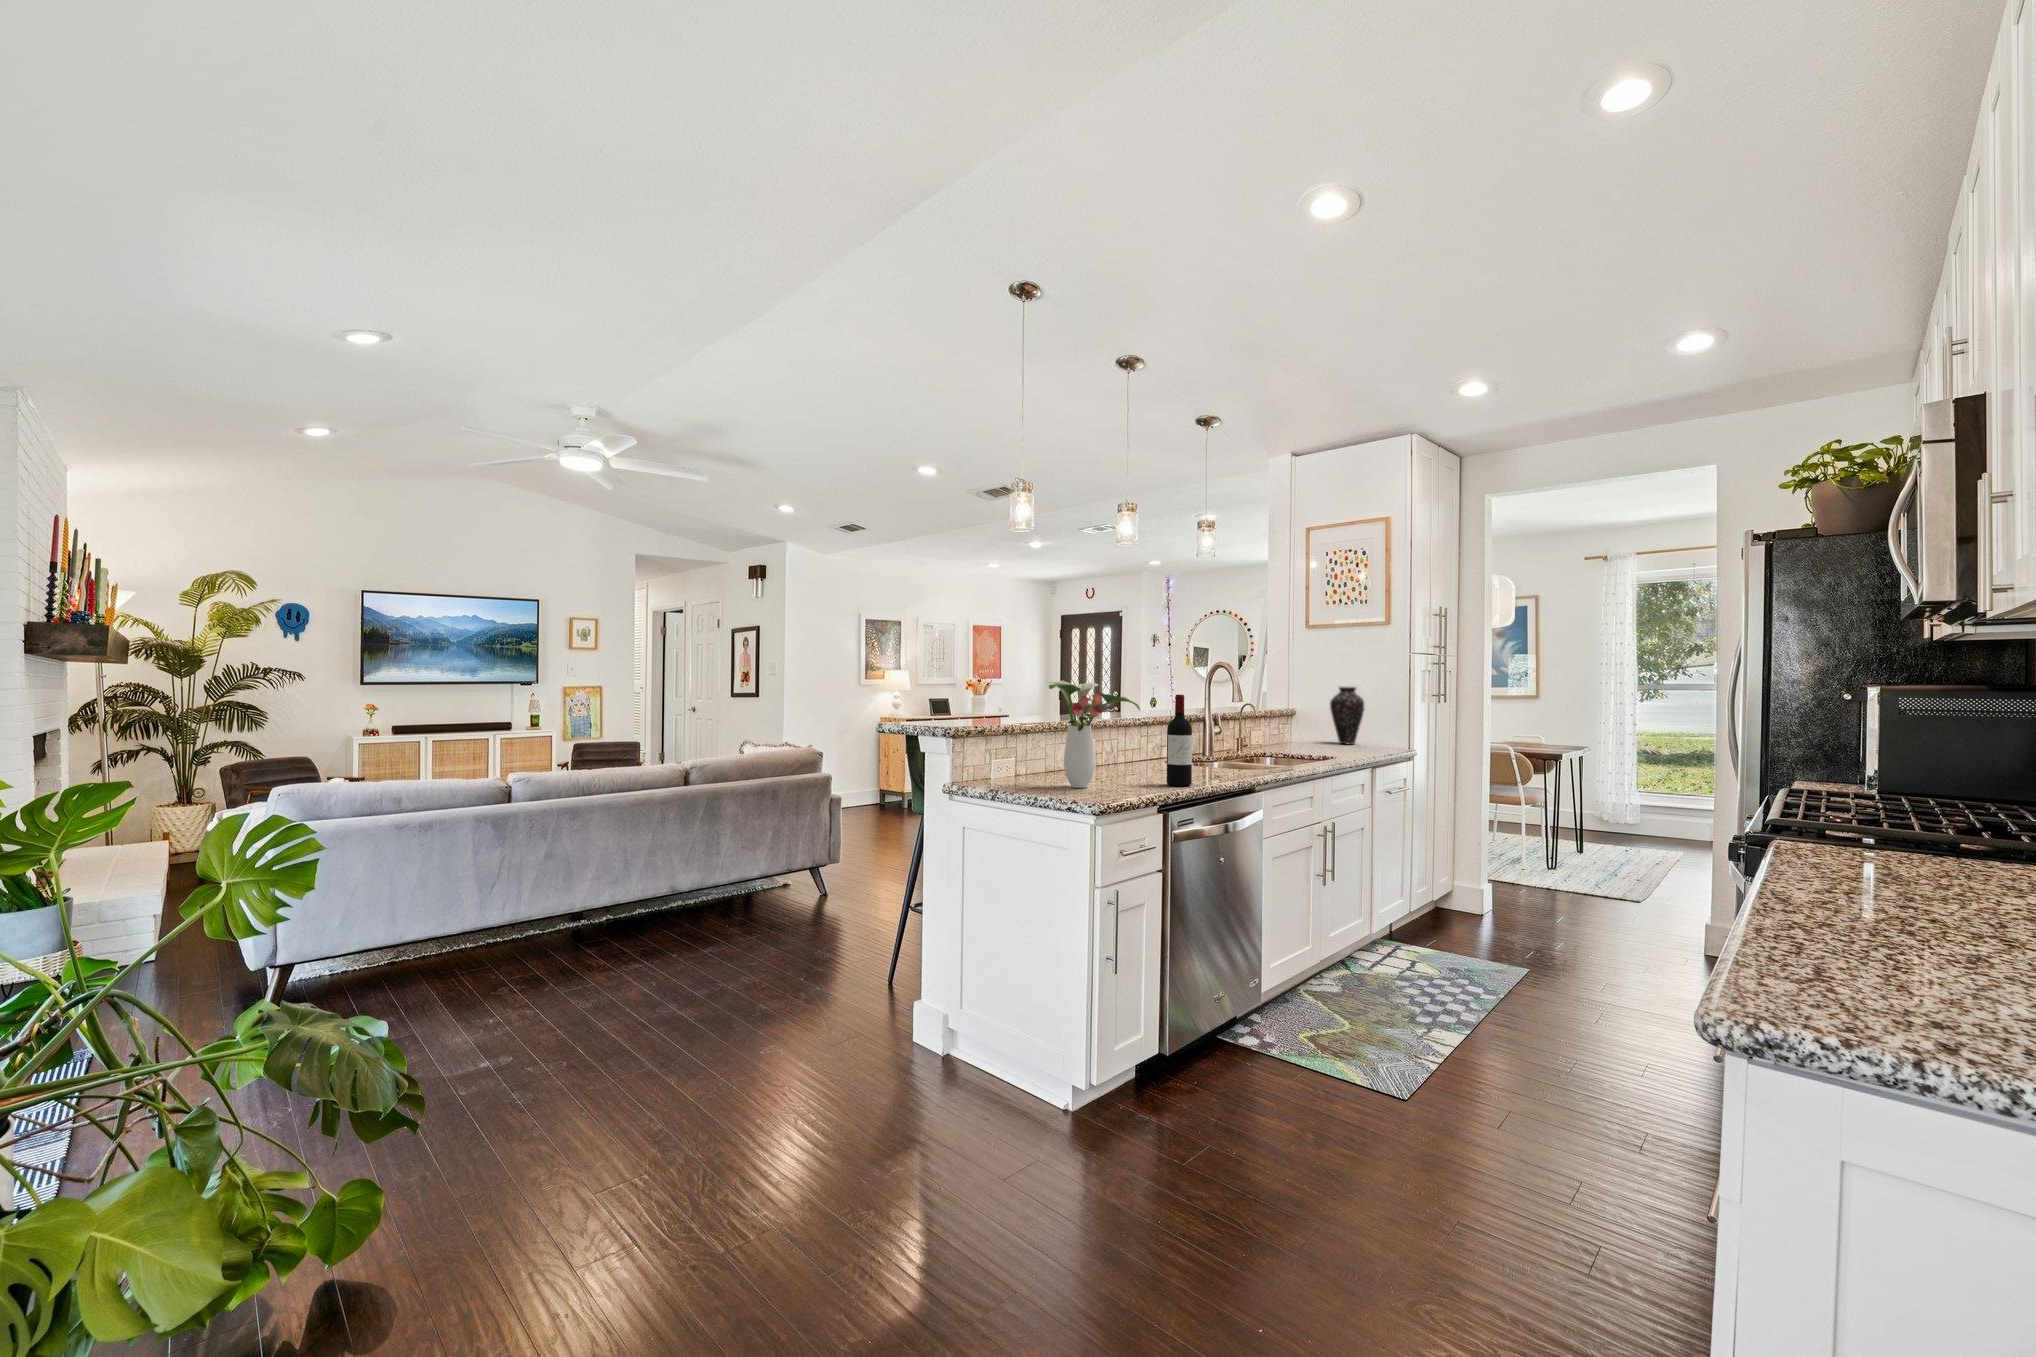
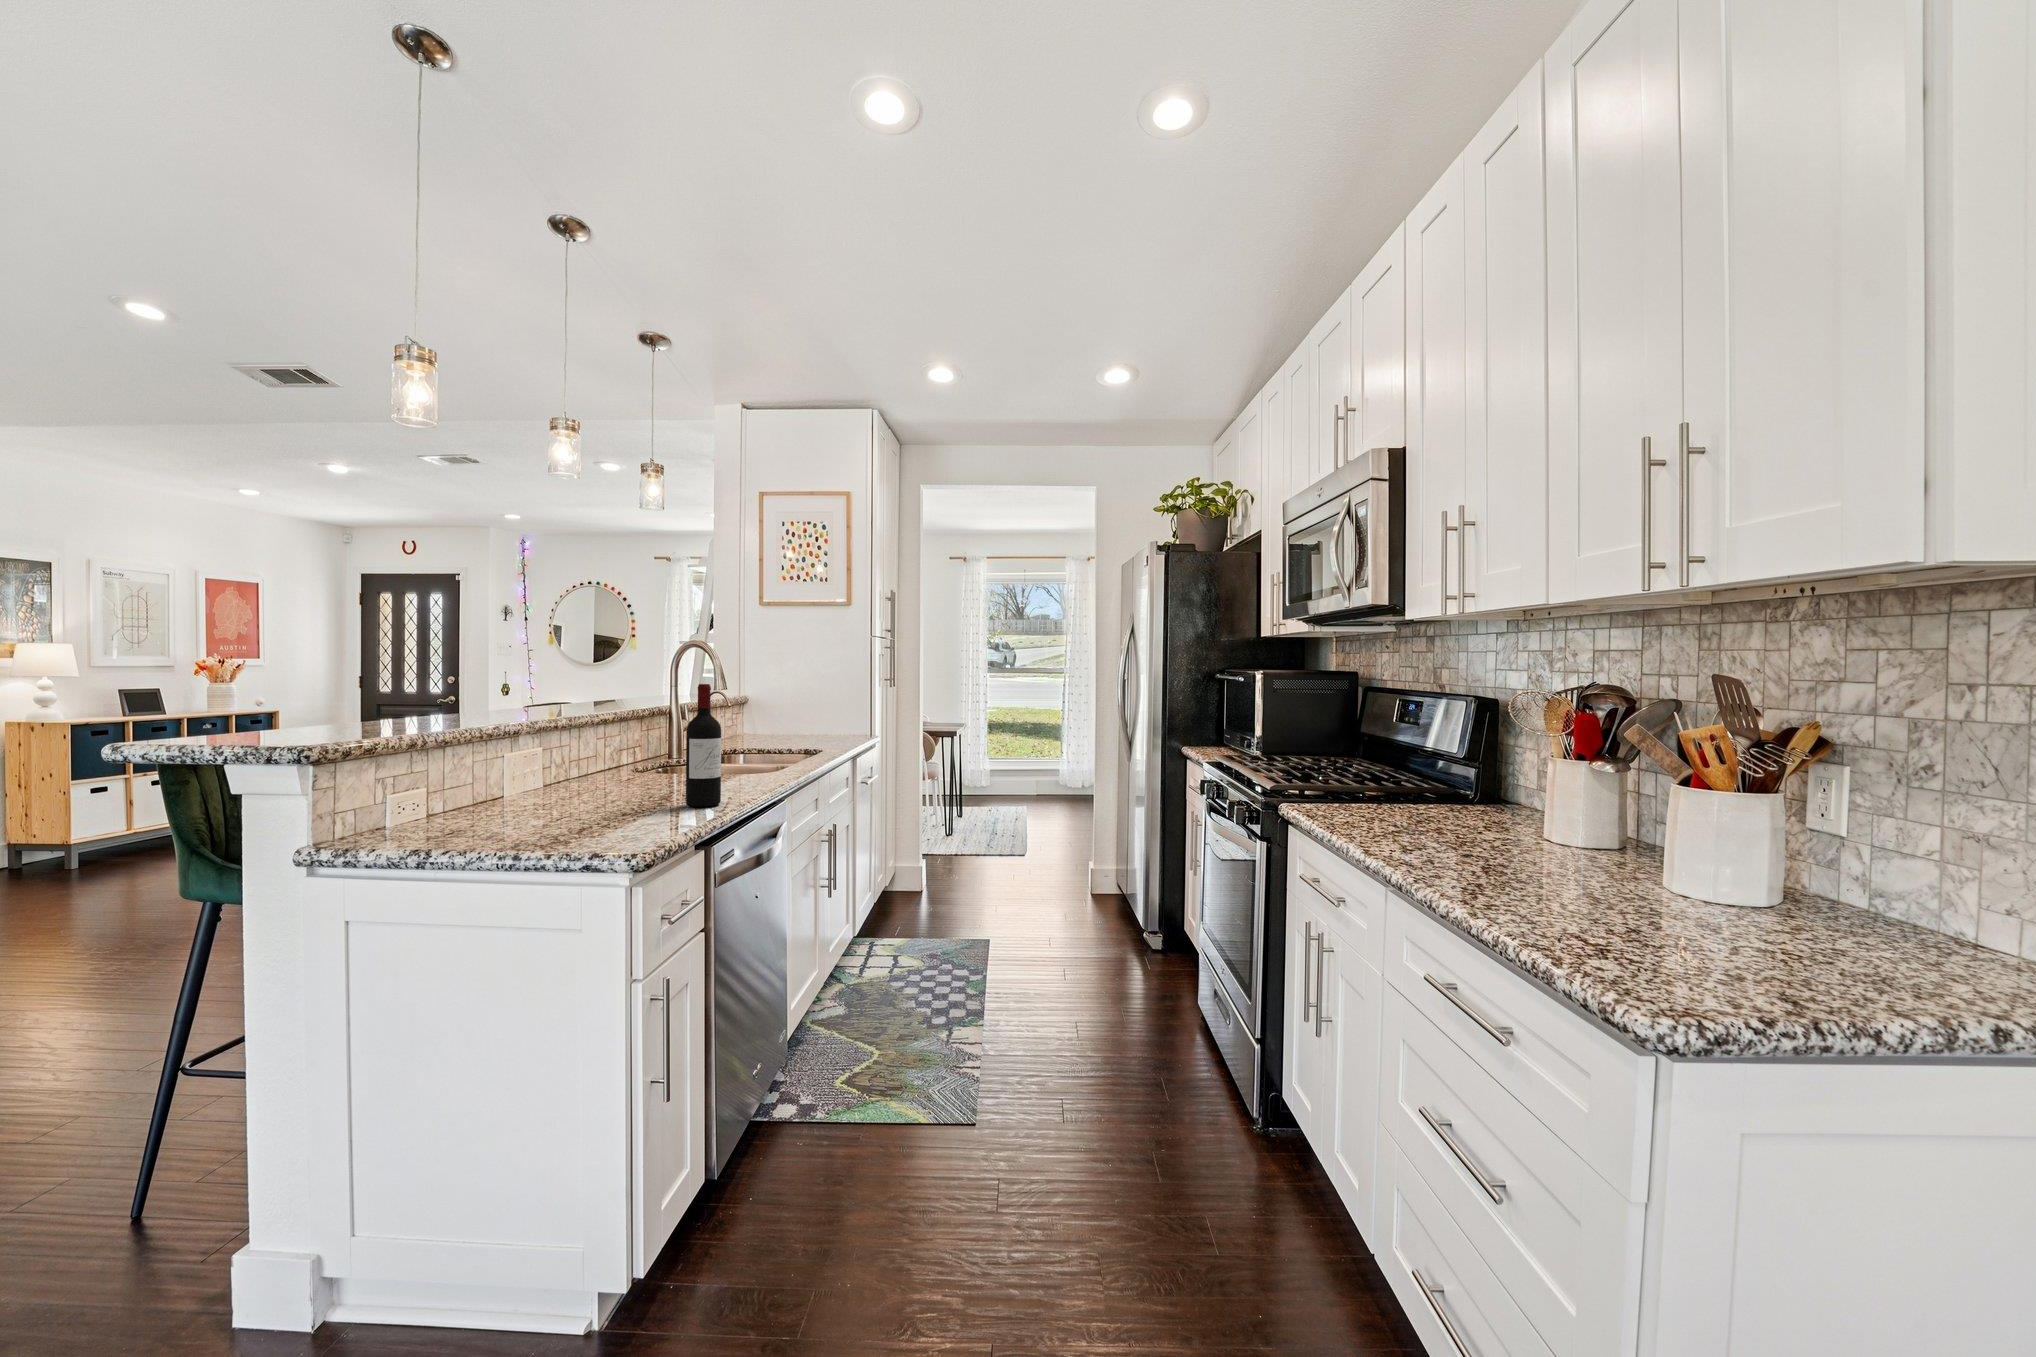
flower arrangement: present [1046,680,1140,788] -> none [501,664,664,827]
vase: present [1330,687,1364,744] -> none [787,670,823,732]

